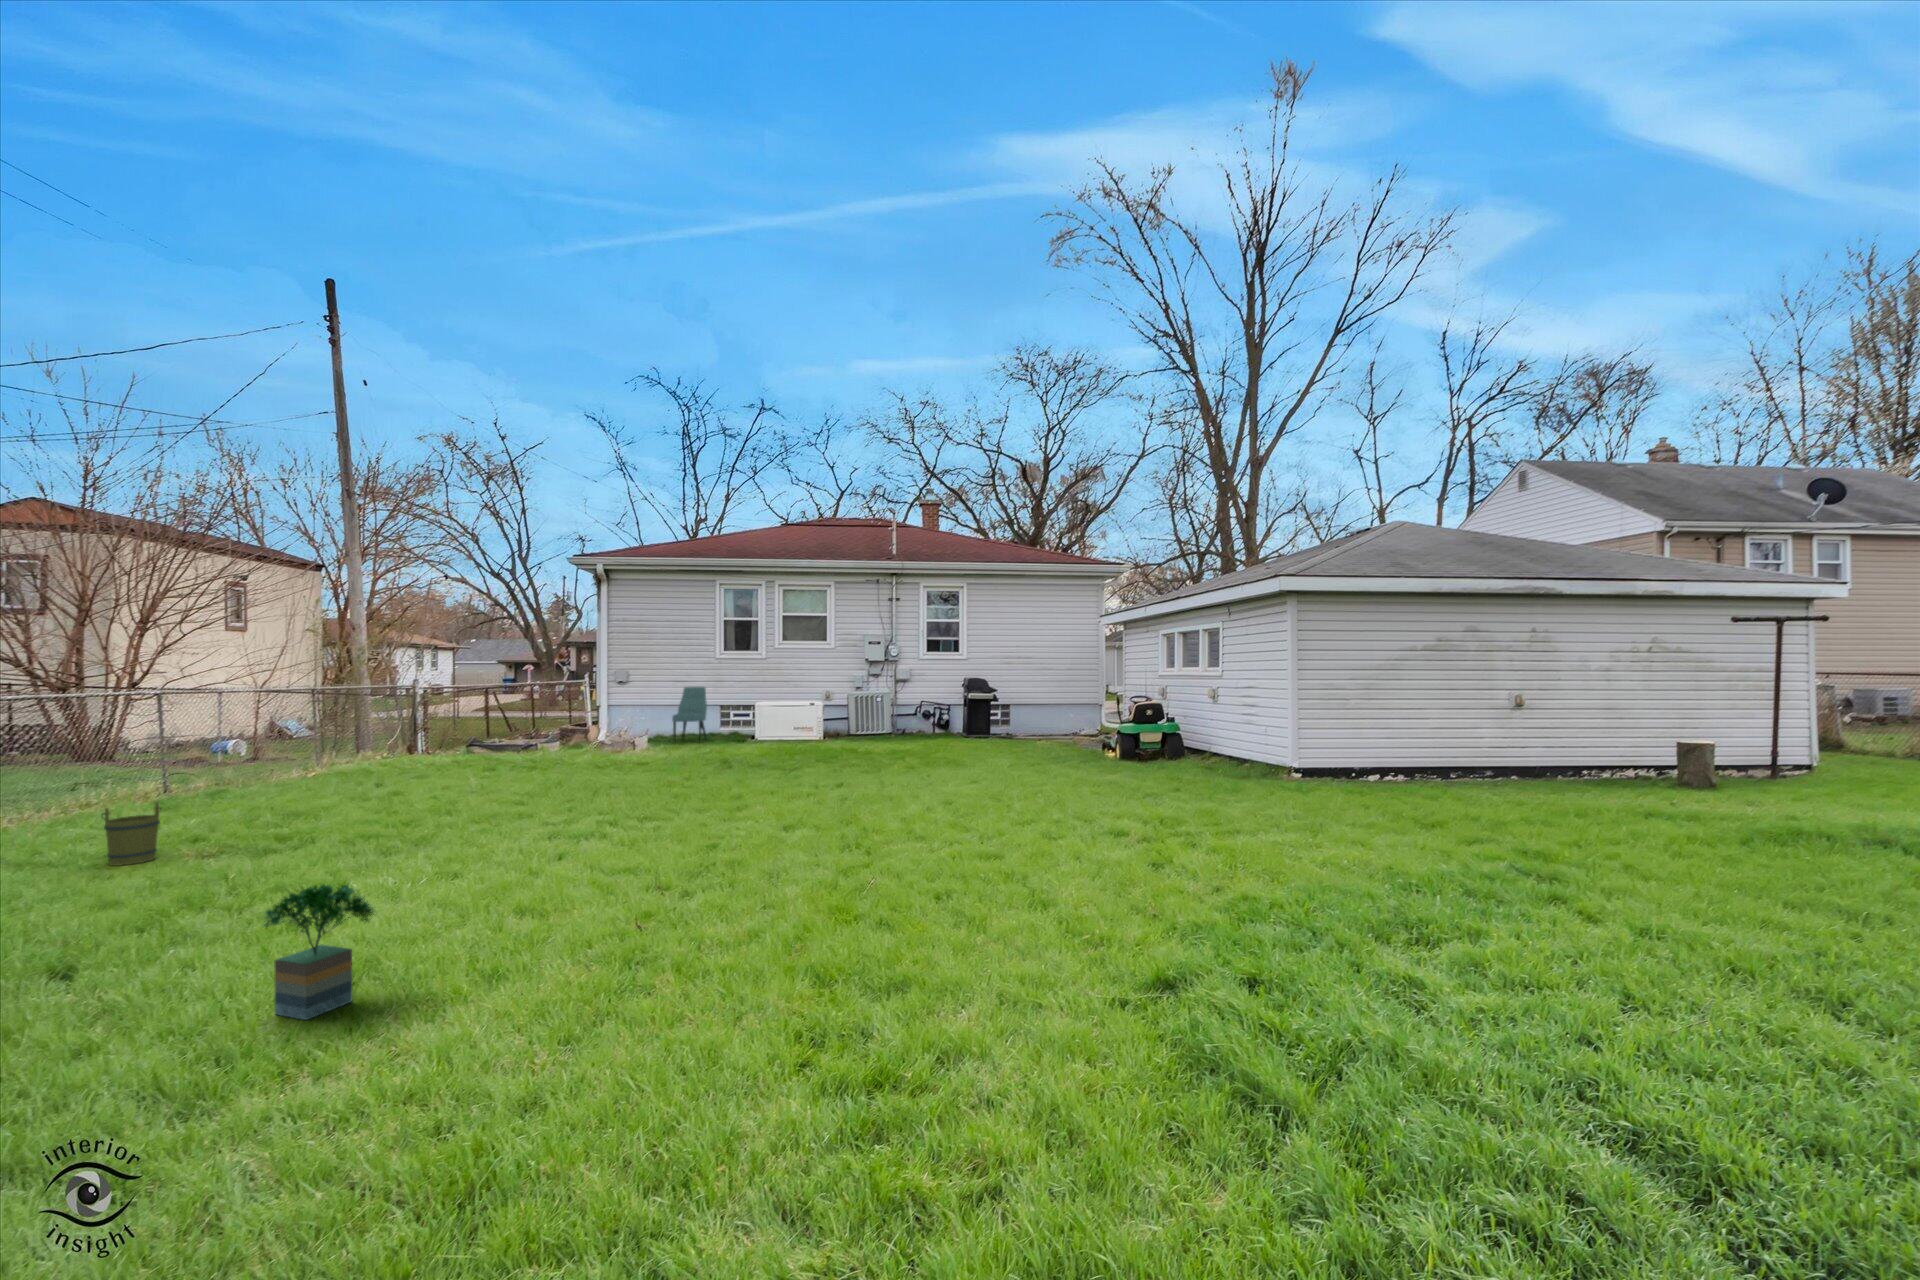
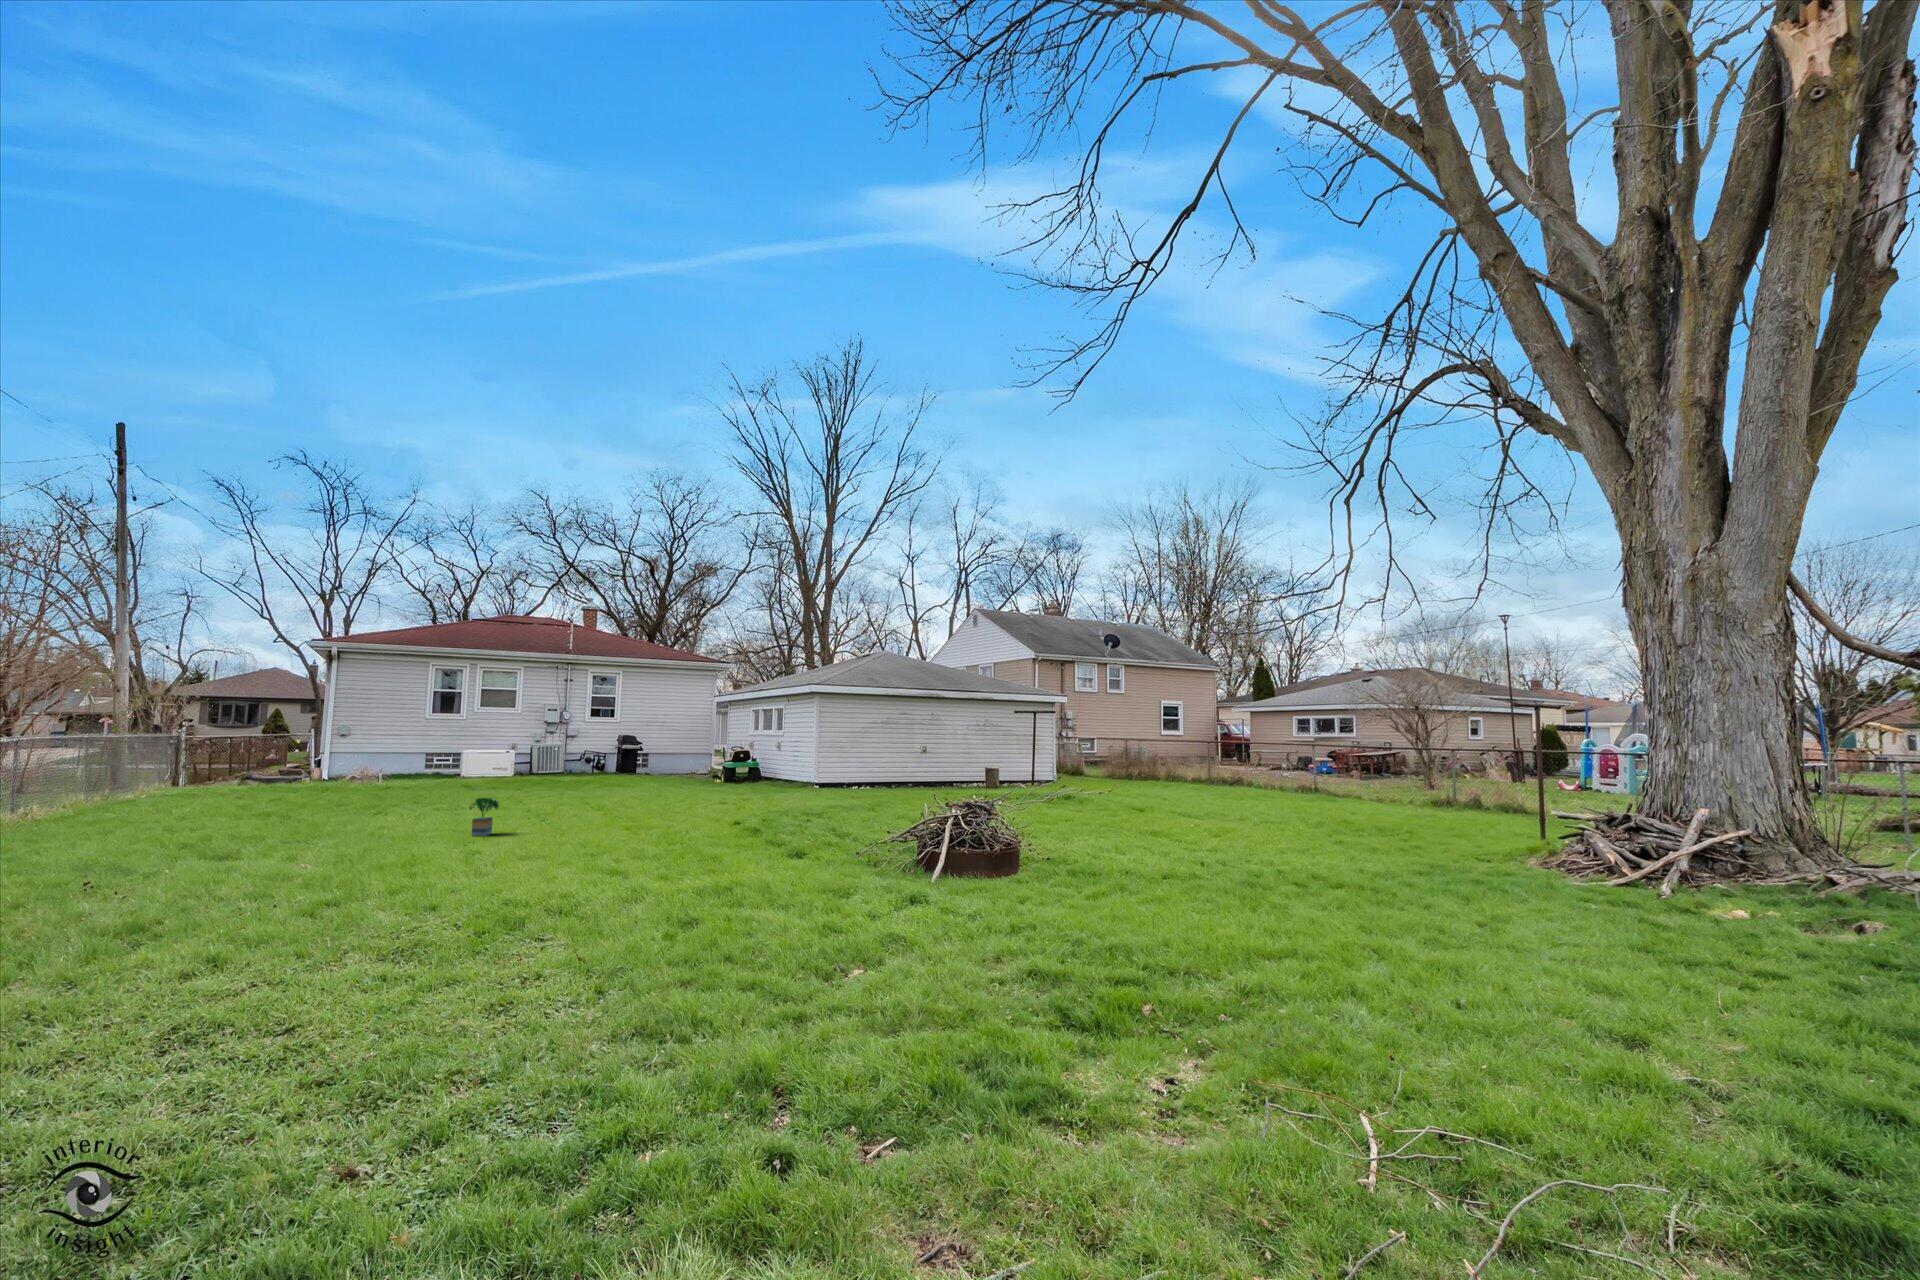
chair: present [672,686,707,742] -> none [393,738,419,779]
bucket: present [102,803,161,866] -> none [209,794,238,824]

